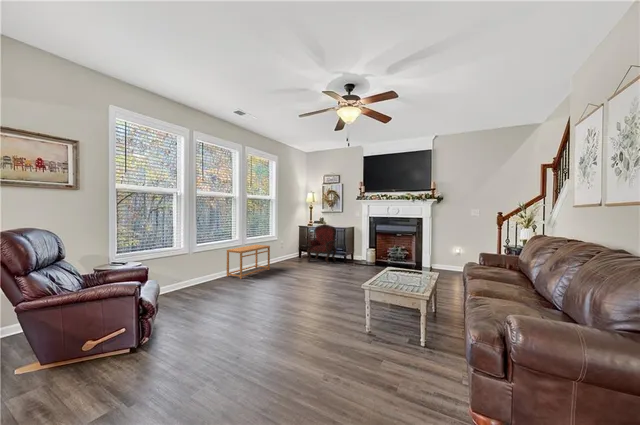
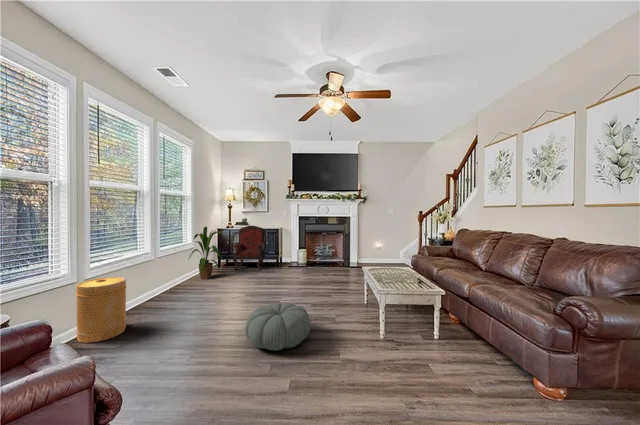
house plant: none [268,223,297,266] -> present [189,227,224,279]
side table: present [227,245,270,279] -> none [139,255,196,304]
basket: none [180,254,208,293] -> present [76,277,127,343]
pouf: none [259,286,312,321] -> present [245,303,311,351]

